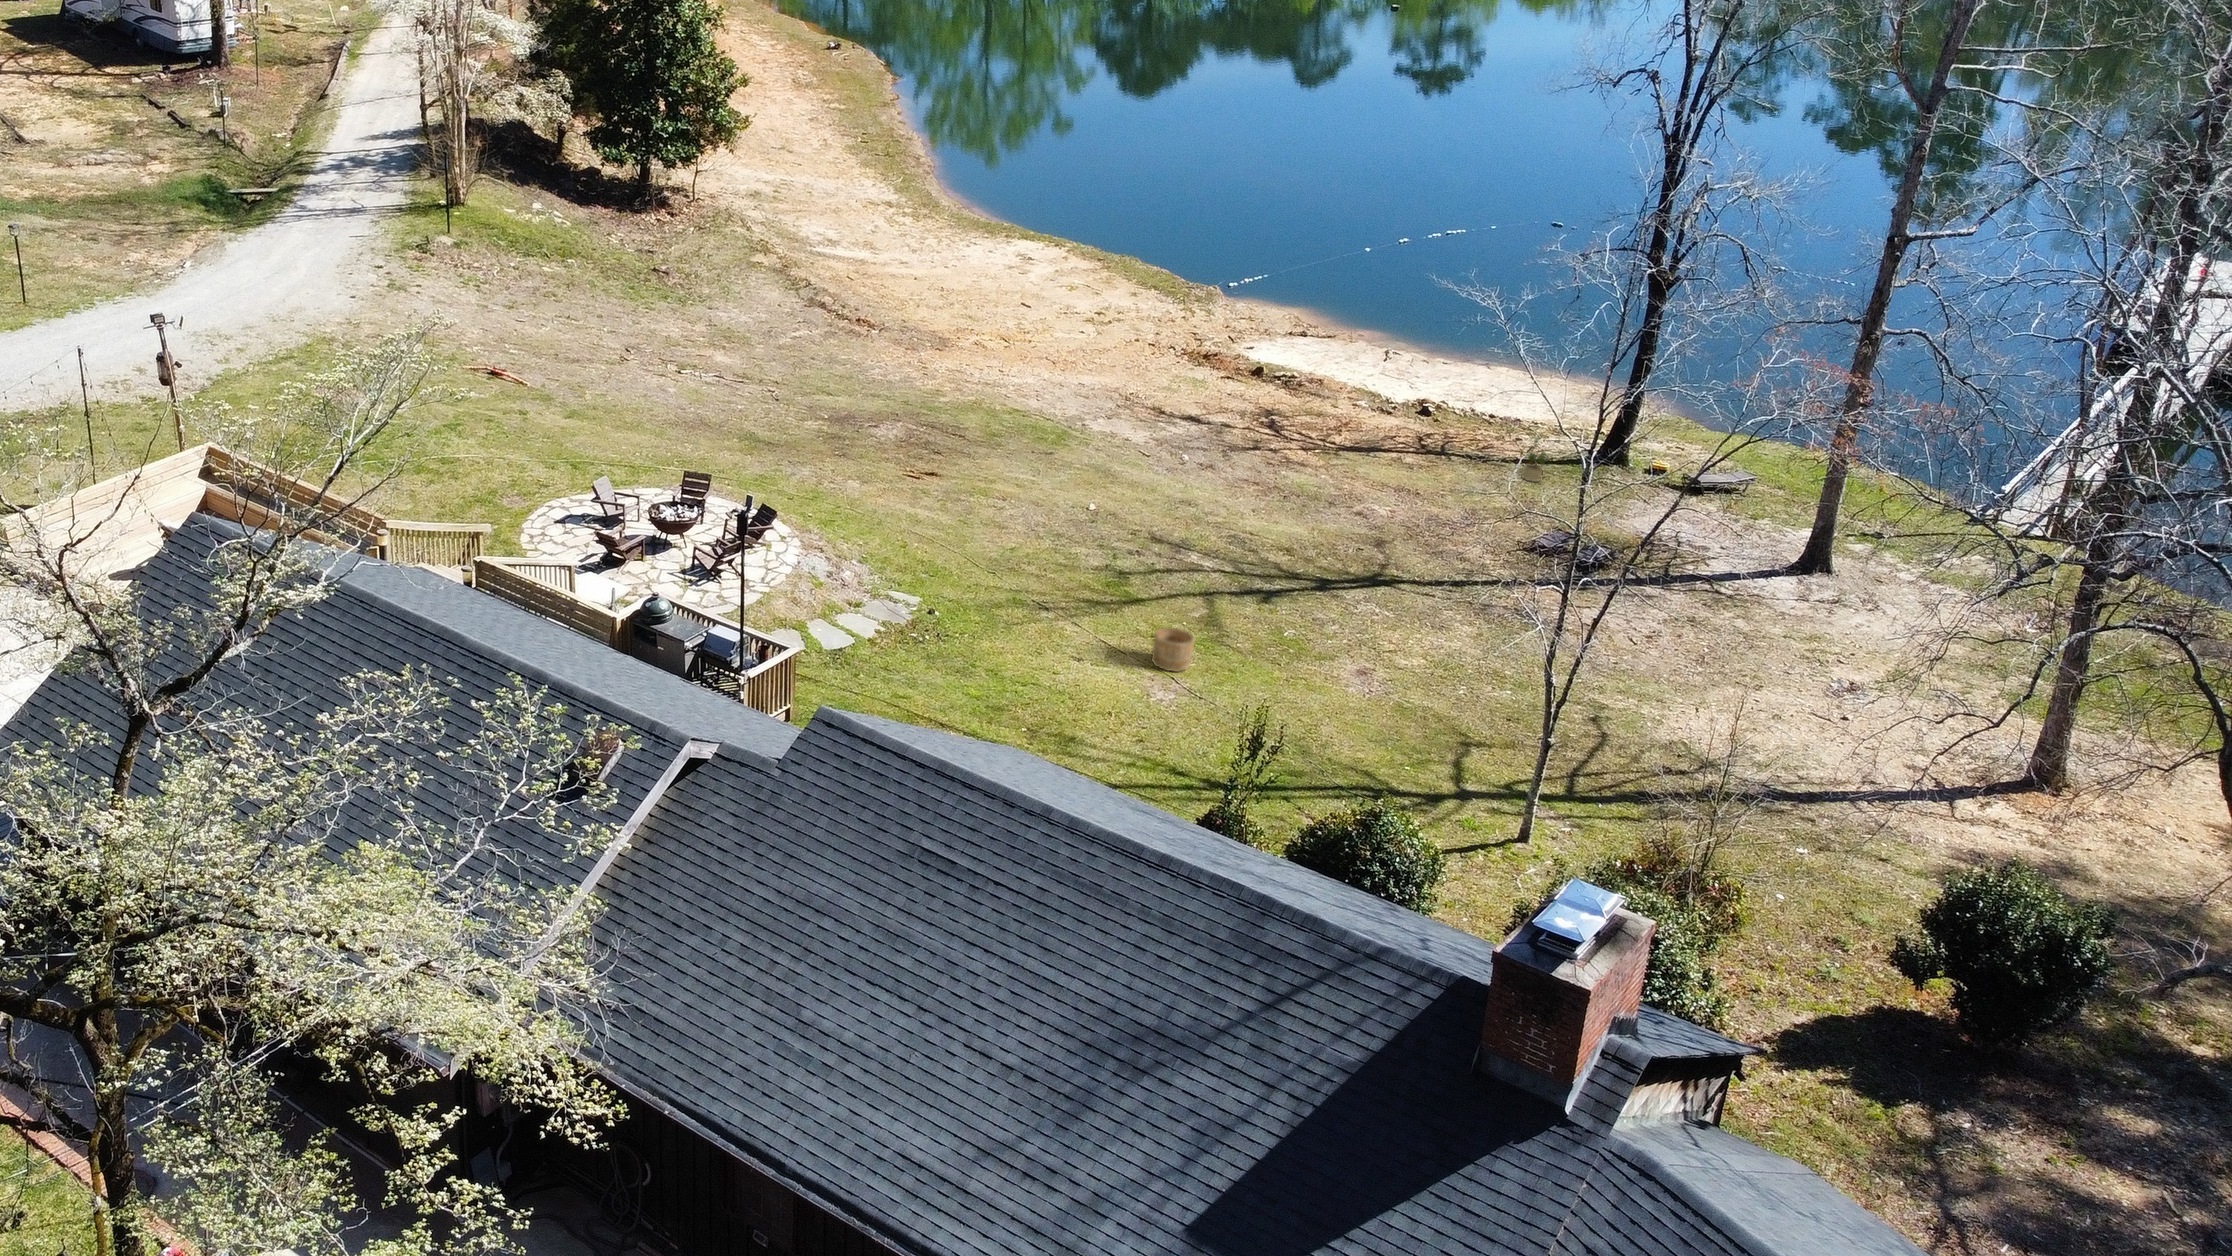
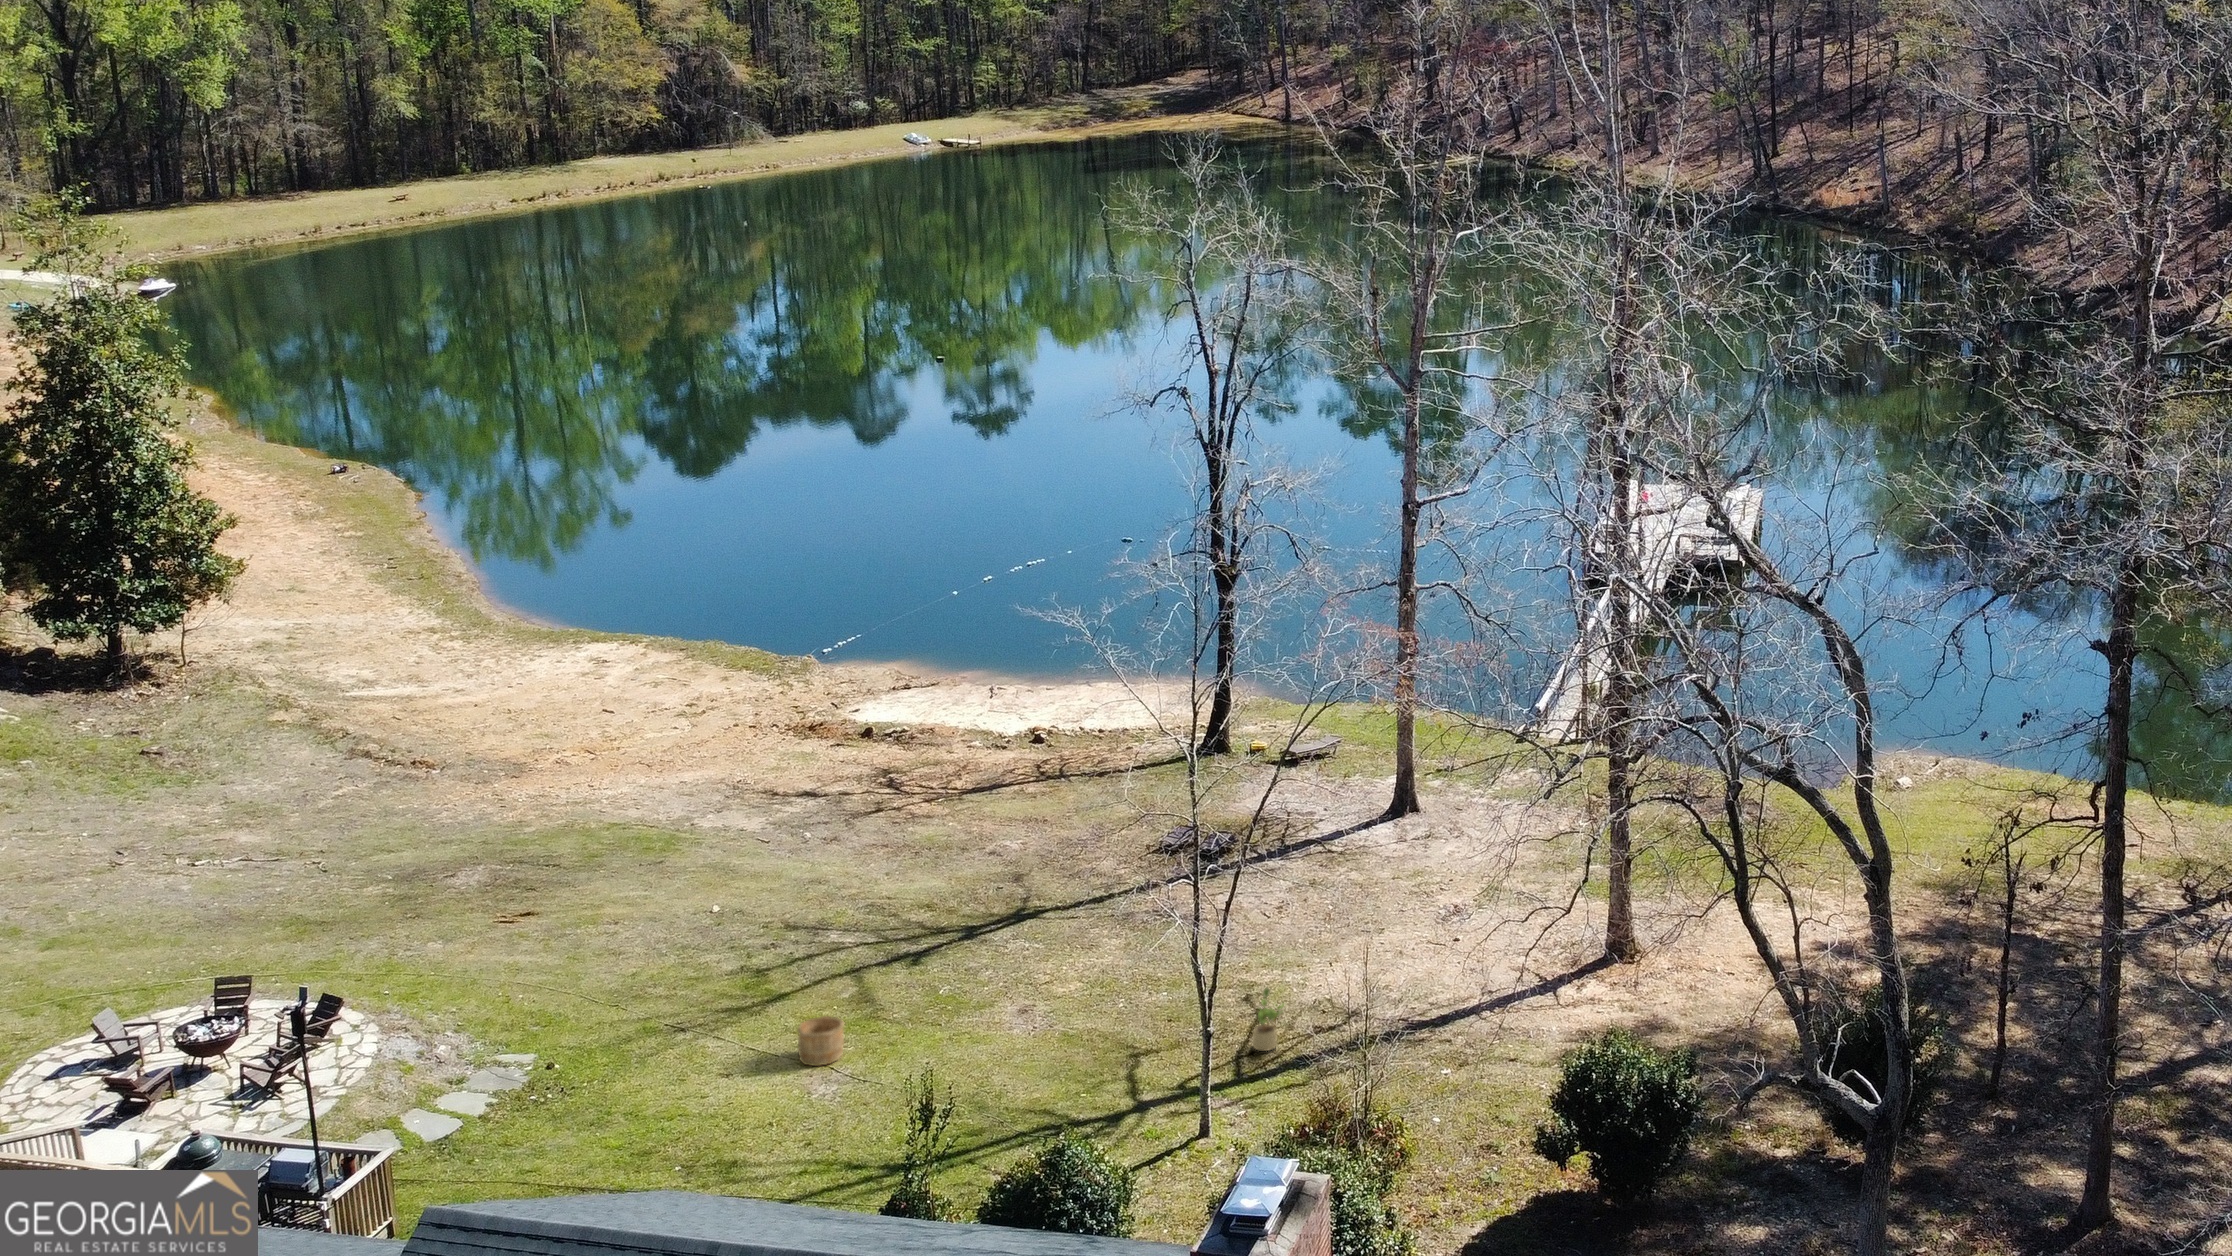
potted plant: present [1522,438,1546,482] -> present [1252,988,1284,1051]

